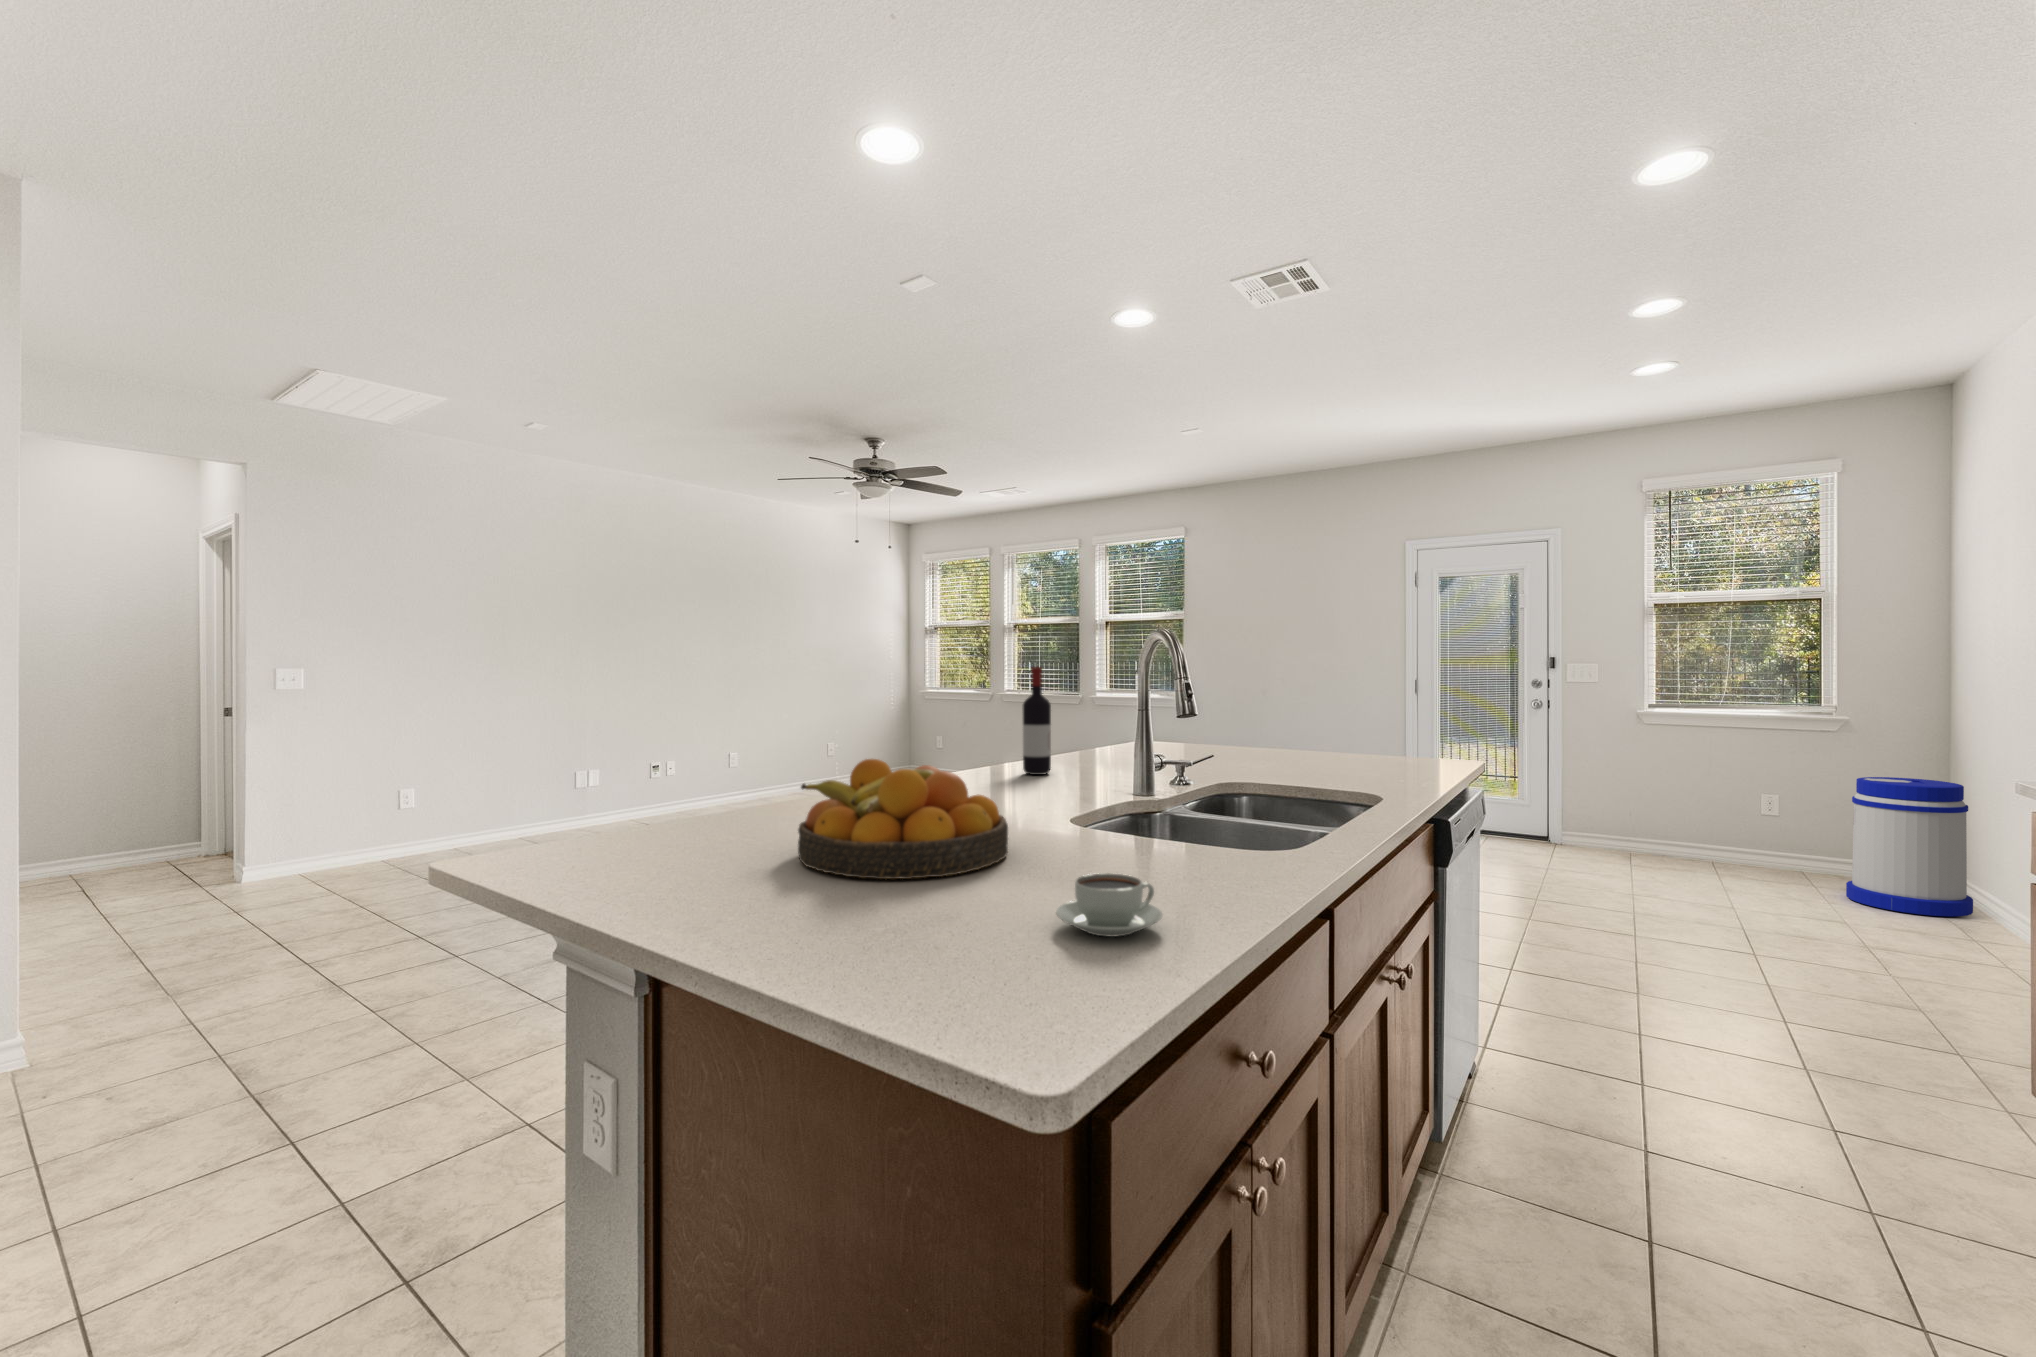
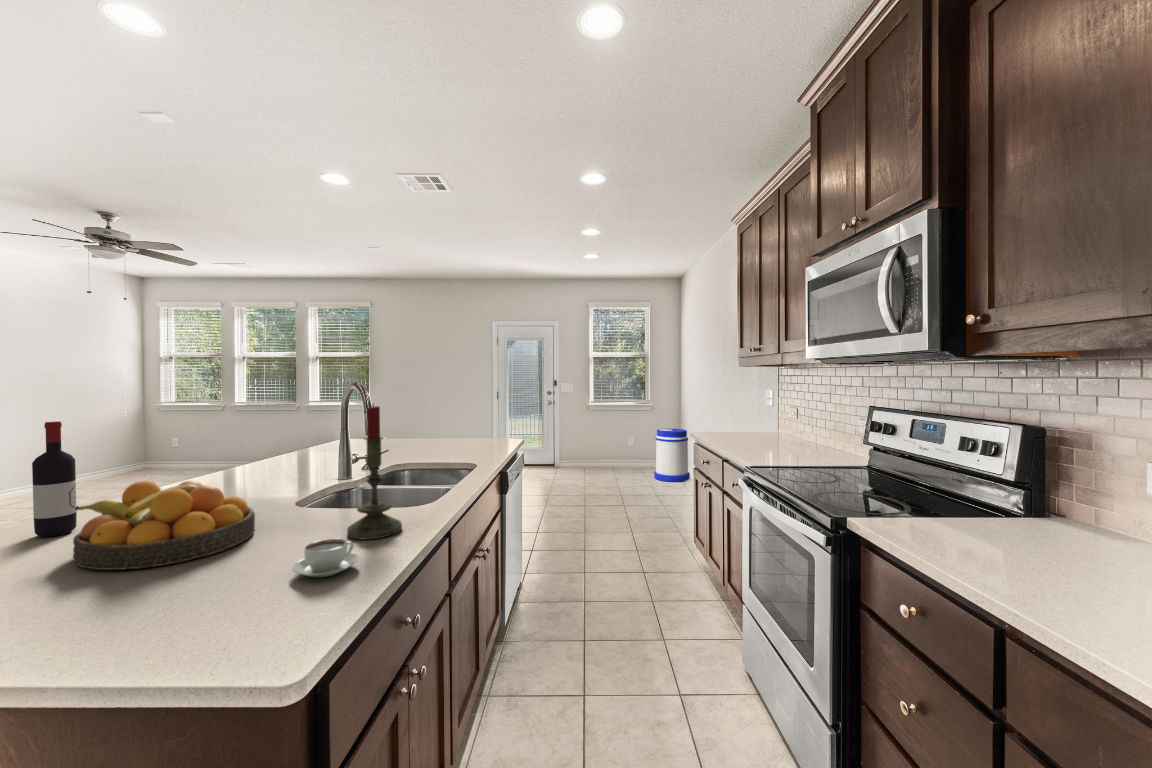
candle: none [1144,644,1239,893] -> present [347,406,402,540]
wine bottle: present [1023,667,1051,775] -> present [32,421,77,537]

